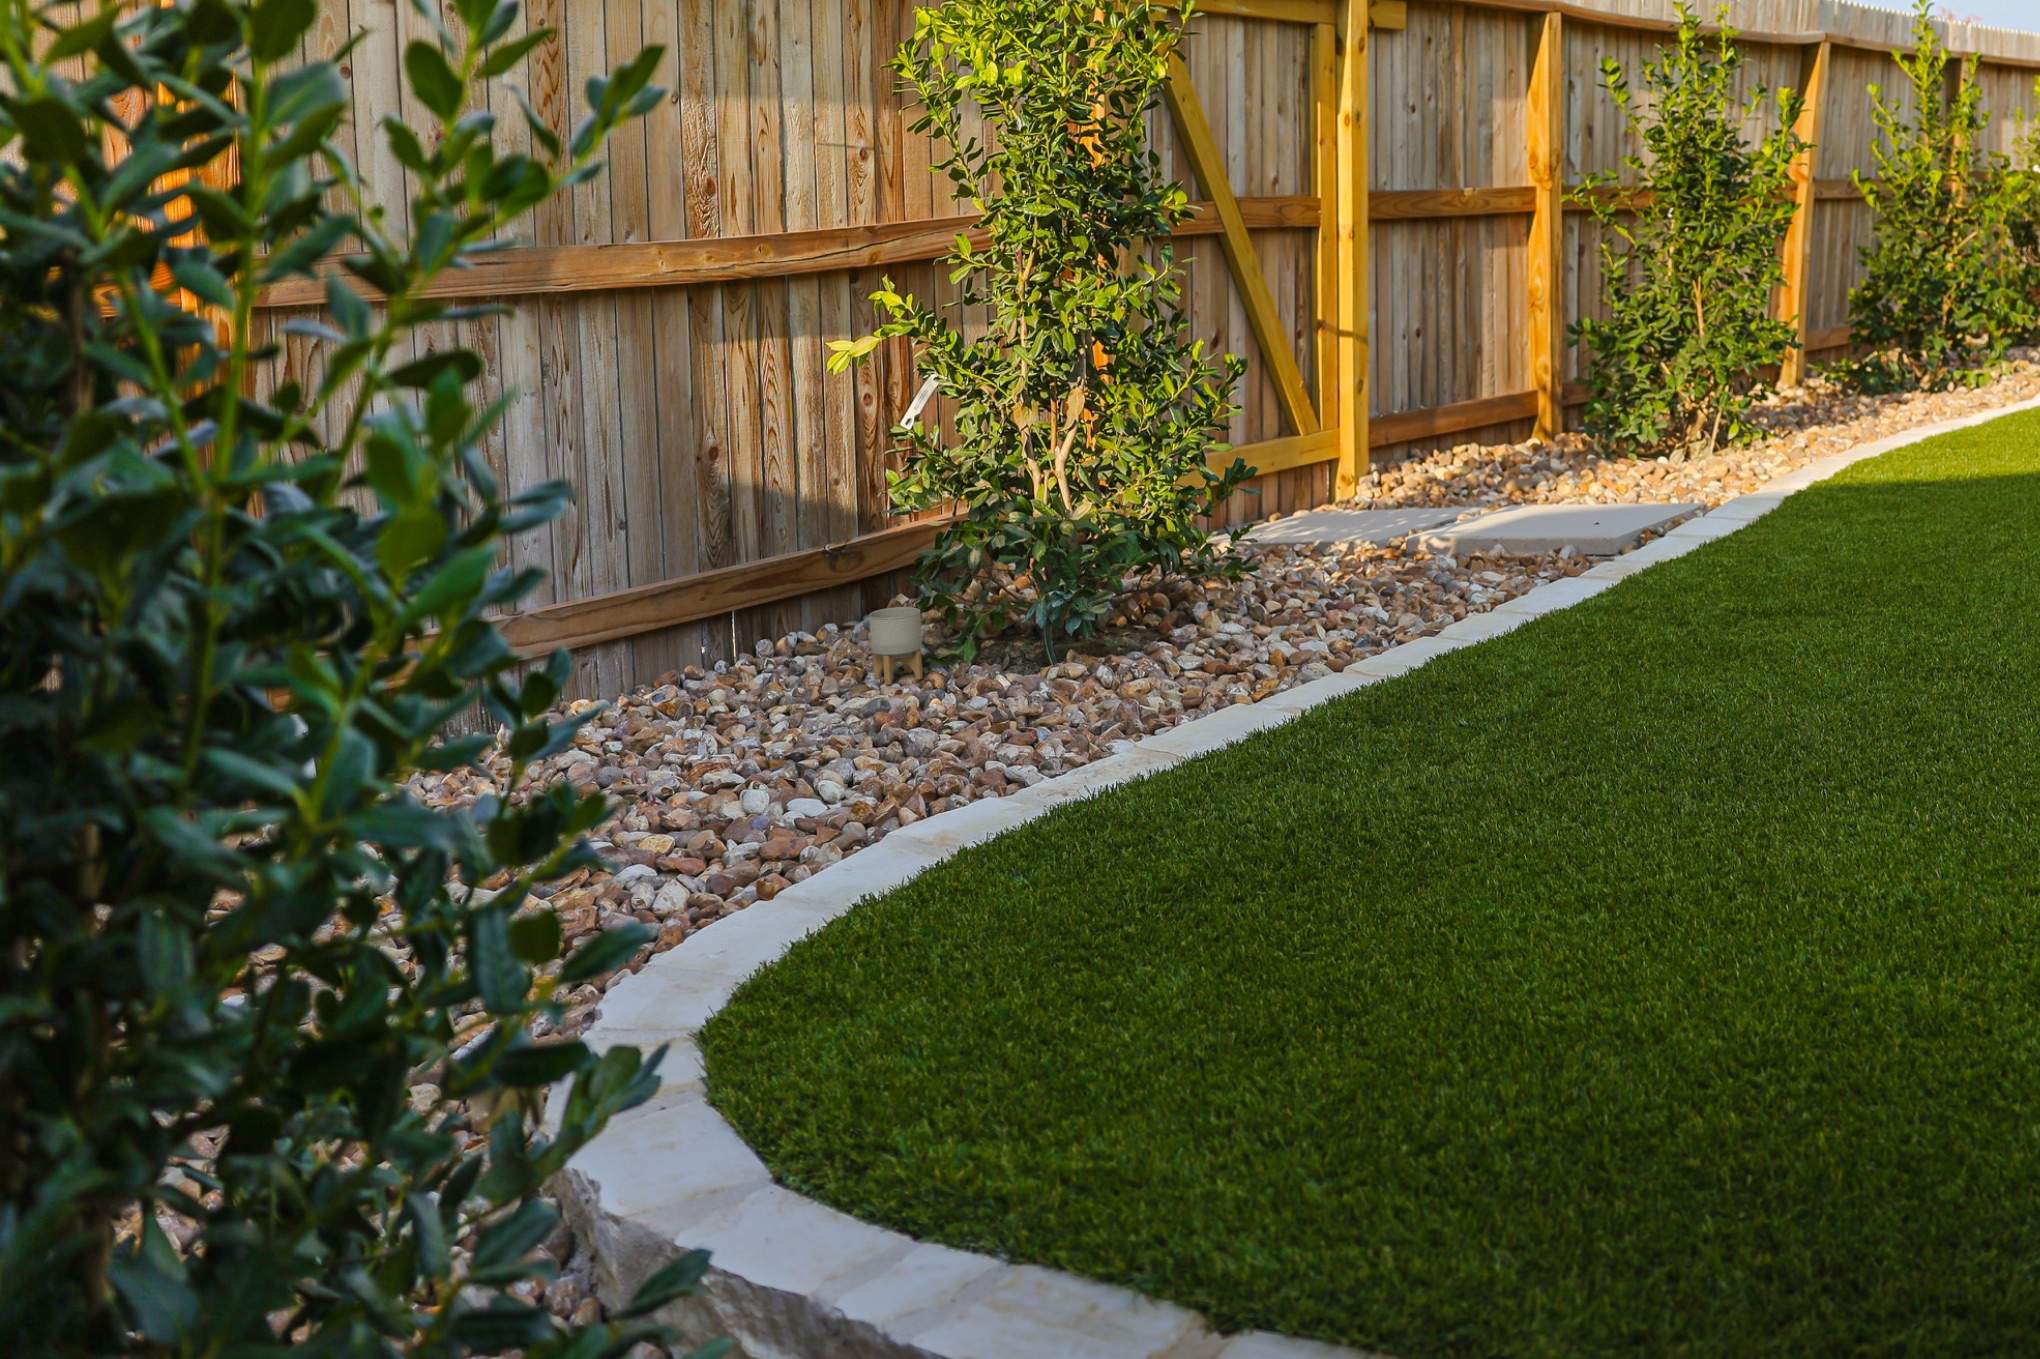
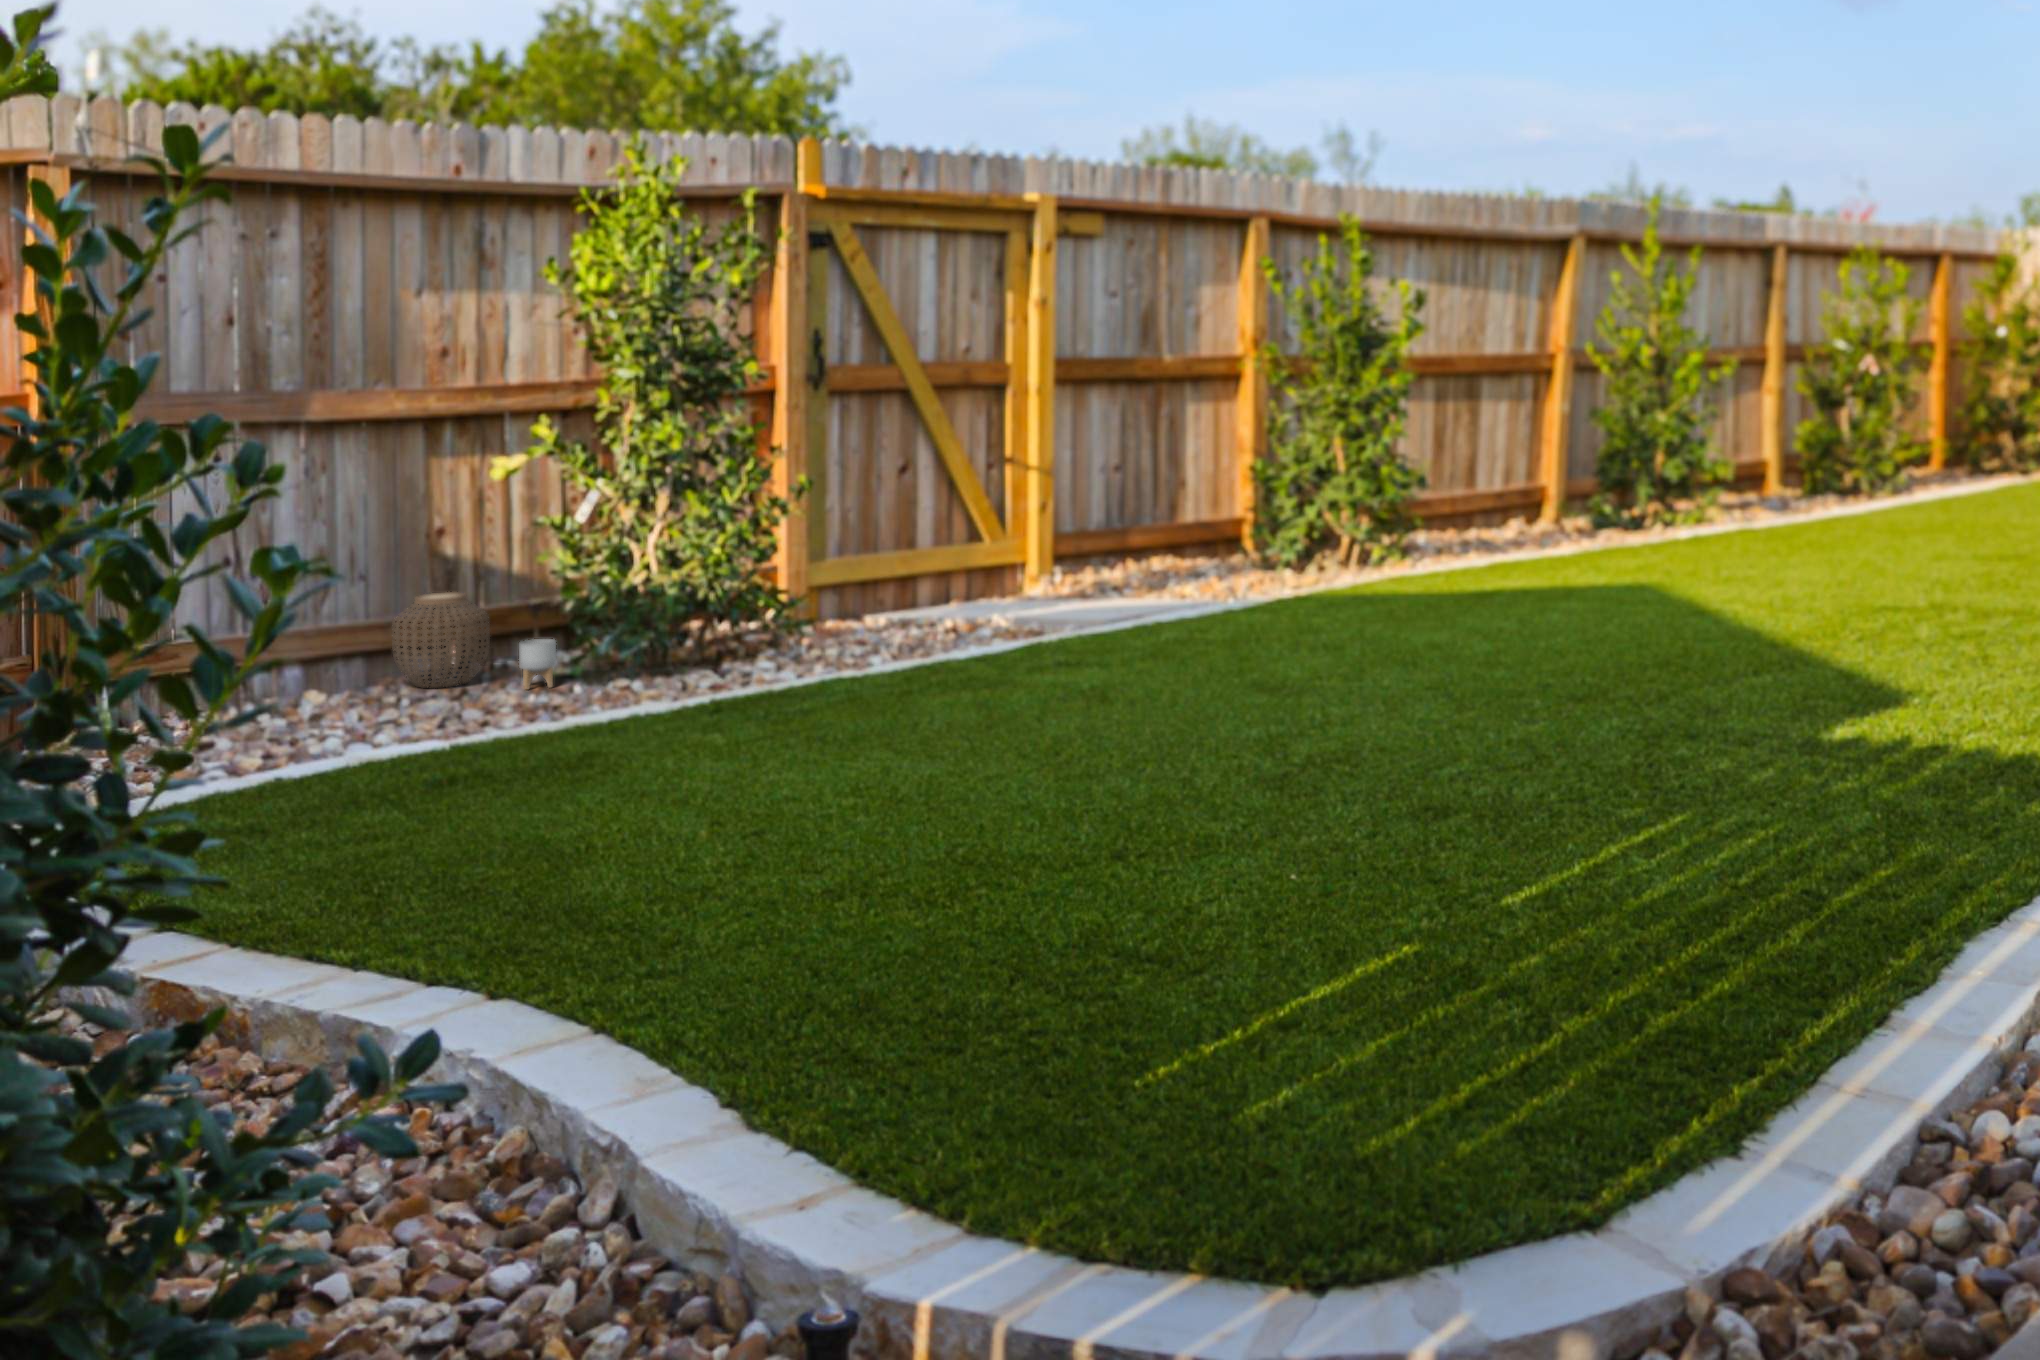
woven basket: none [674,544,813,690] -> present [392,592,490,688]

